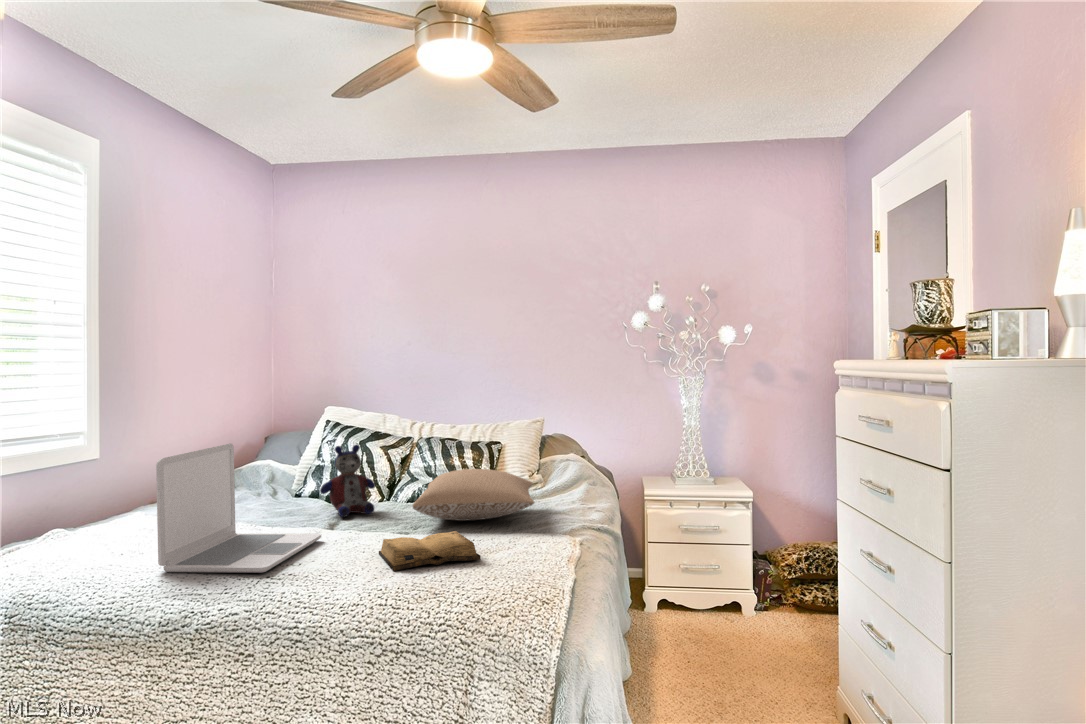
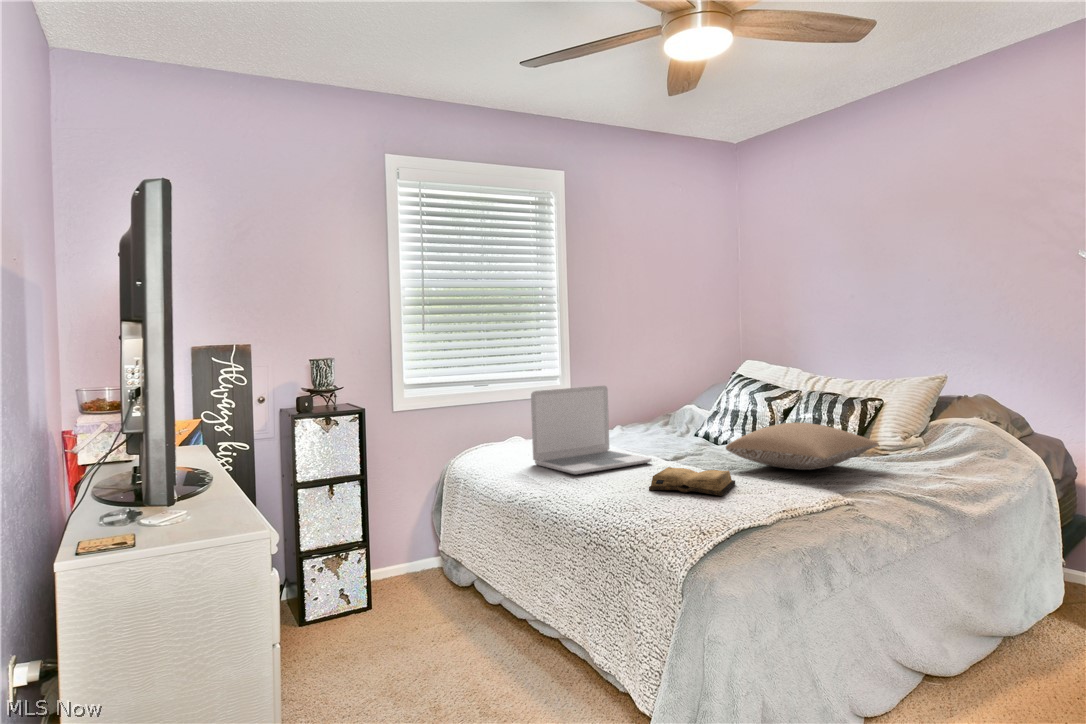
stuffed bear: present [320,445,375,517] -> none [690,394,738,452]

